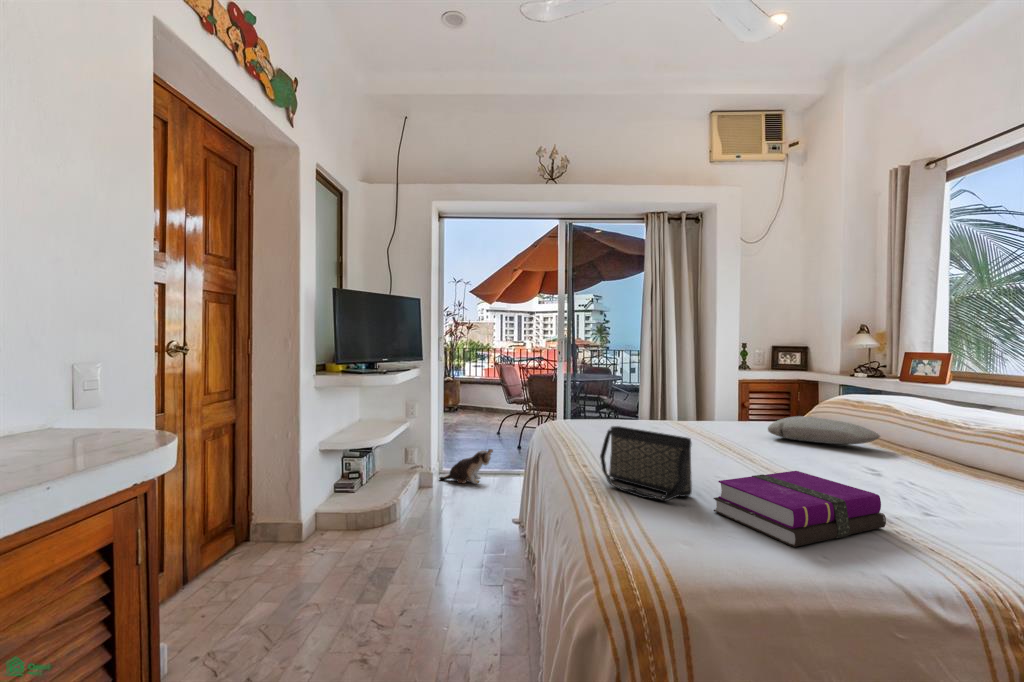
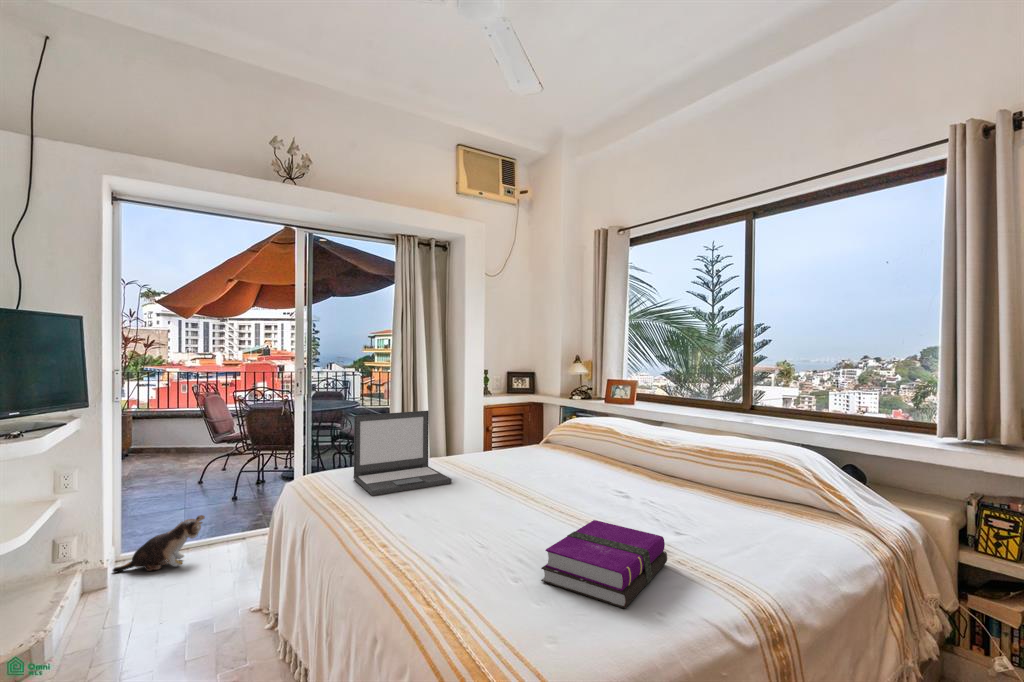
laptop: none [586,369,672,436] -> present [353,411,452,495]
pillow: present [768,416,880,444] -> none [533,448,617,472]
handbag: present [600,426,692,501] -> none [413,498,515,580]

